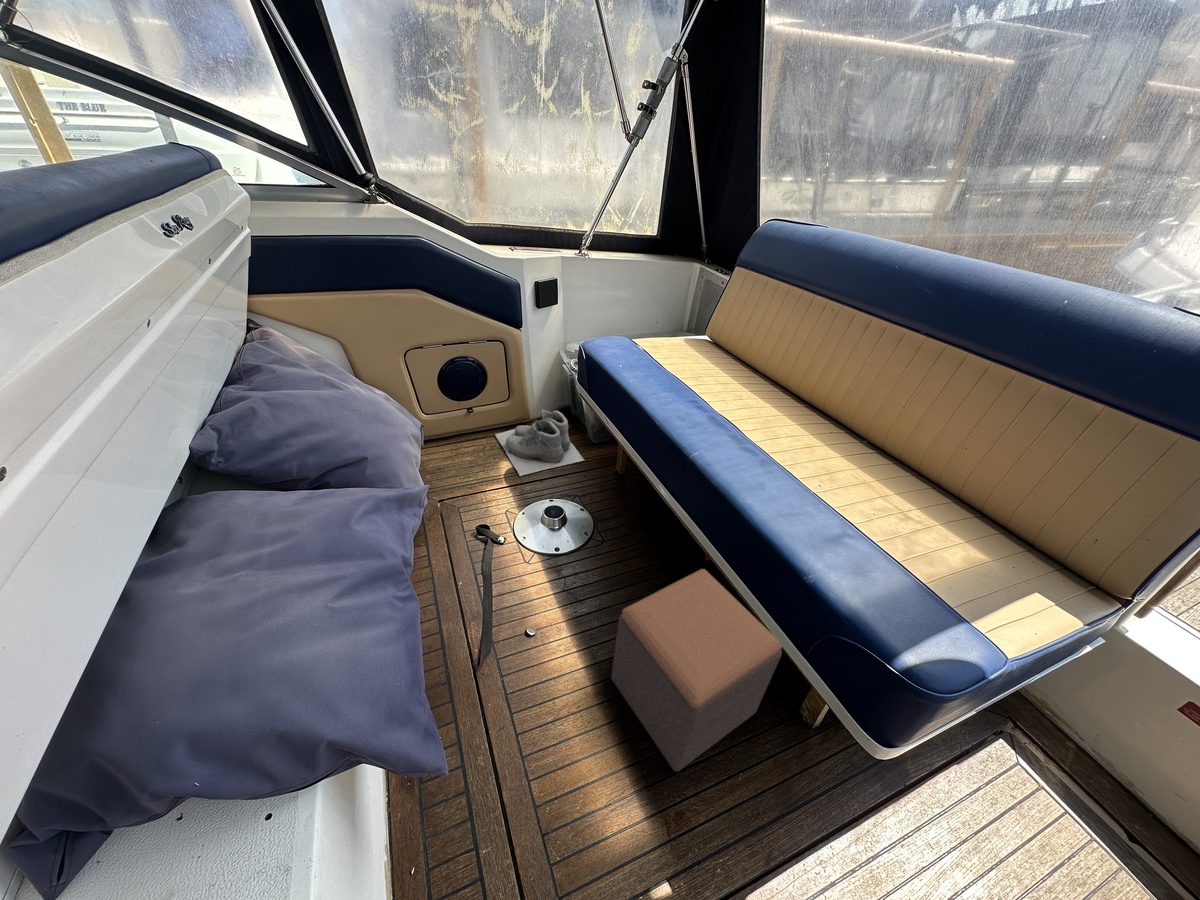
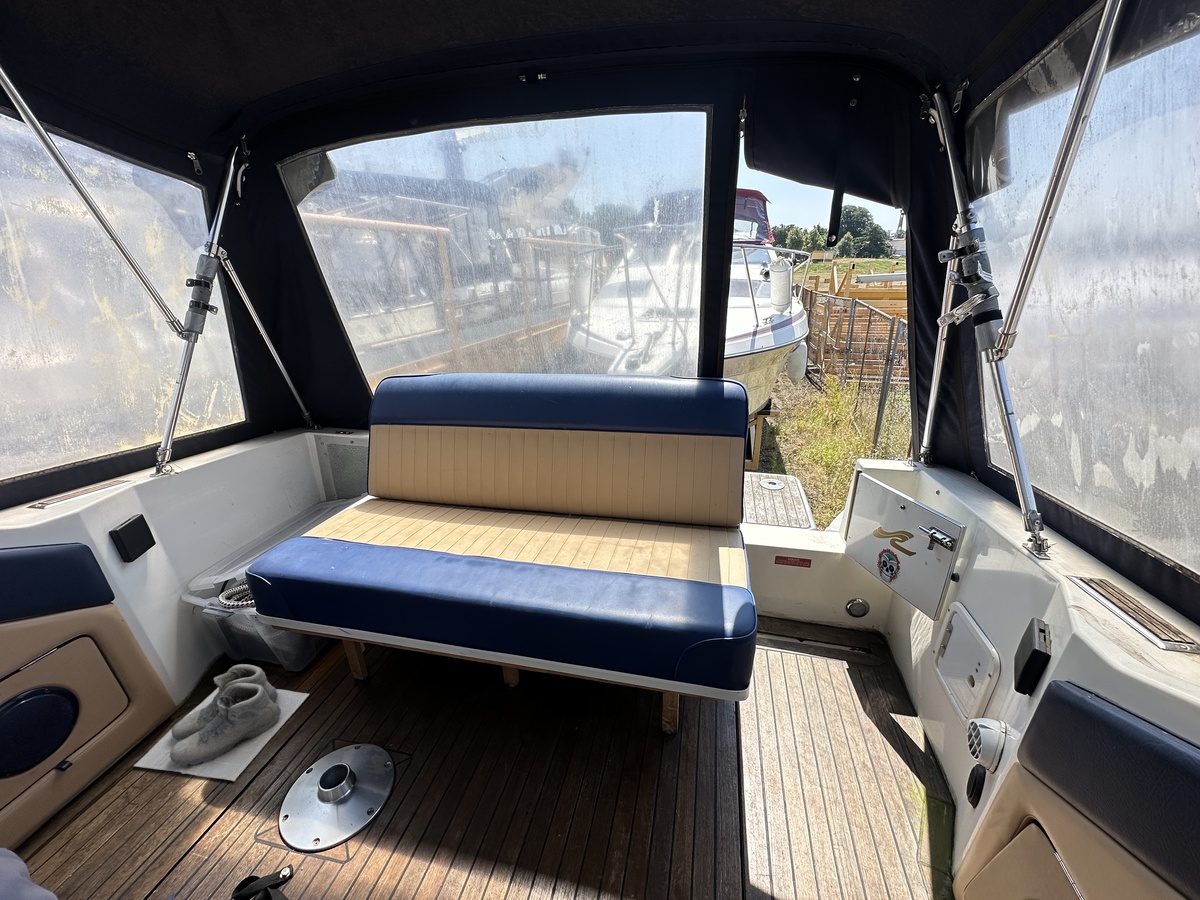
footstool: present [611,569,782,772] -> none [532,683,653,866]

